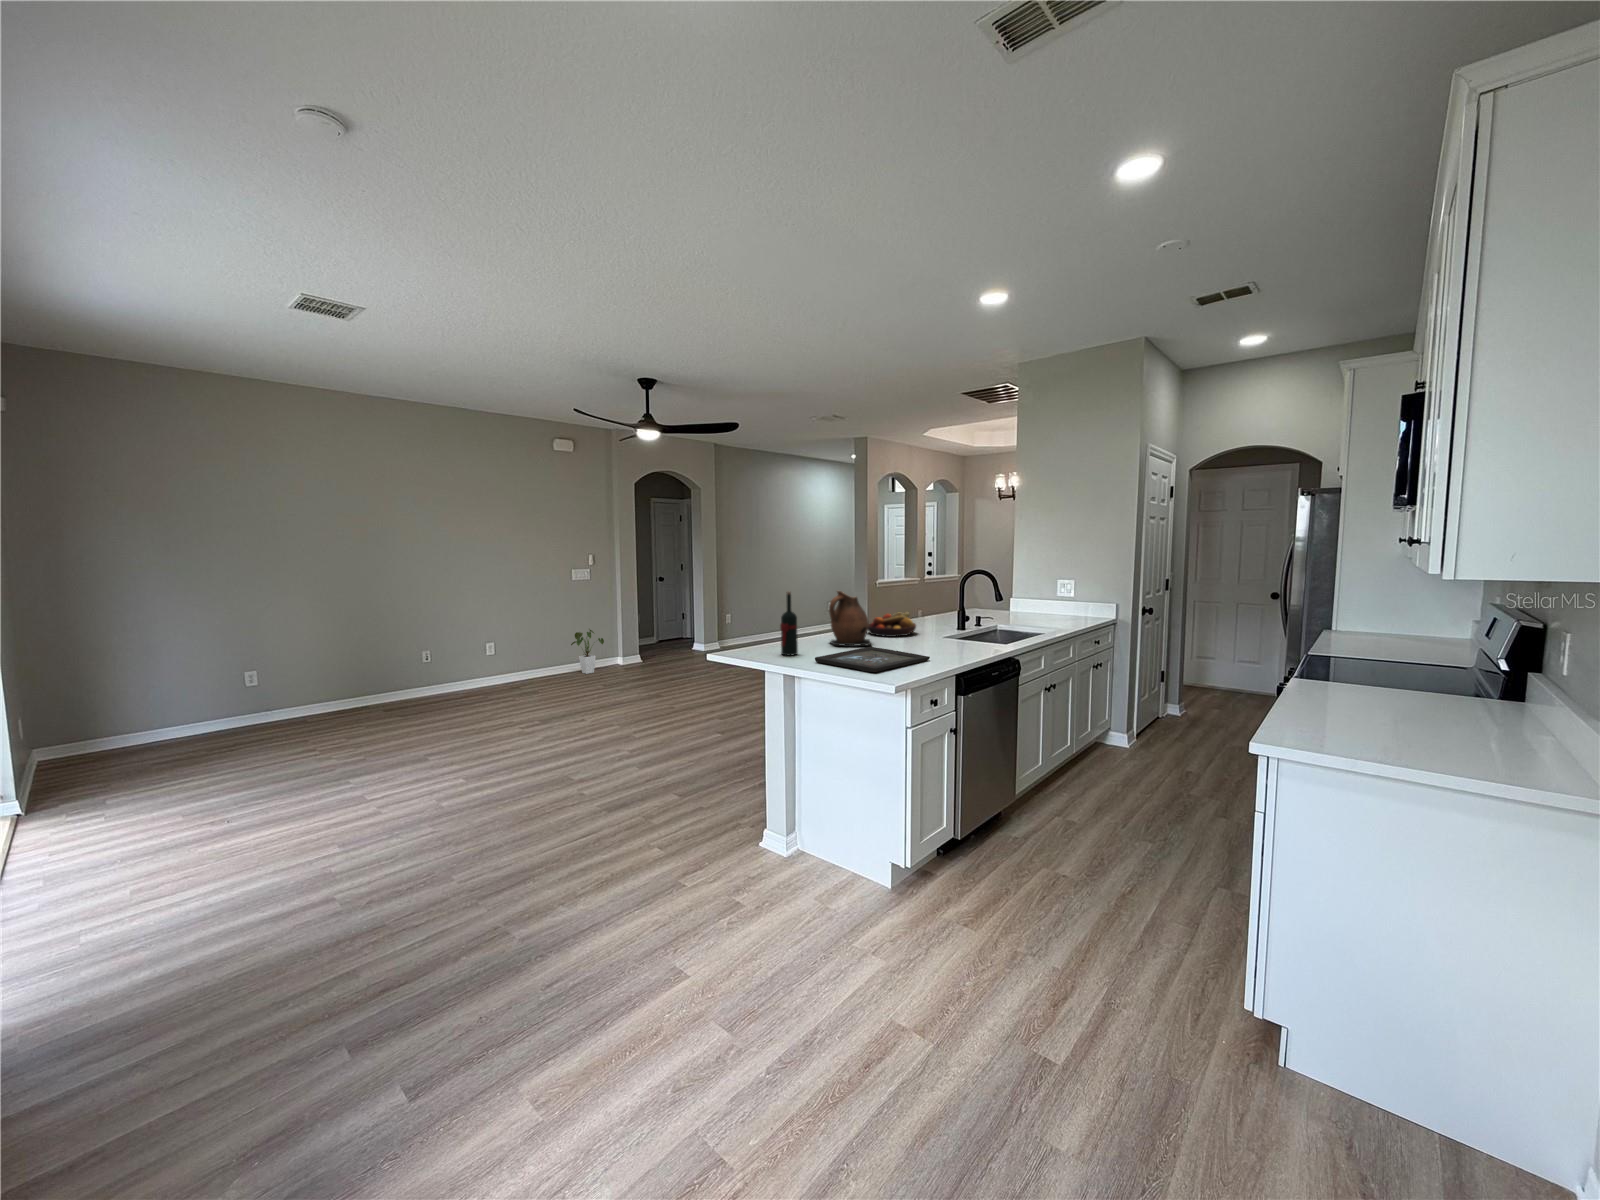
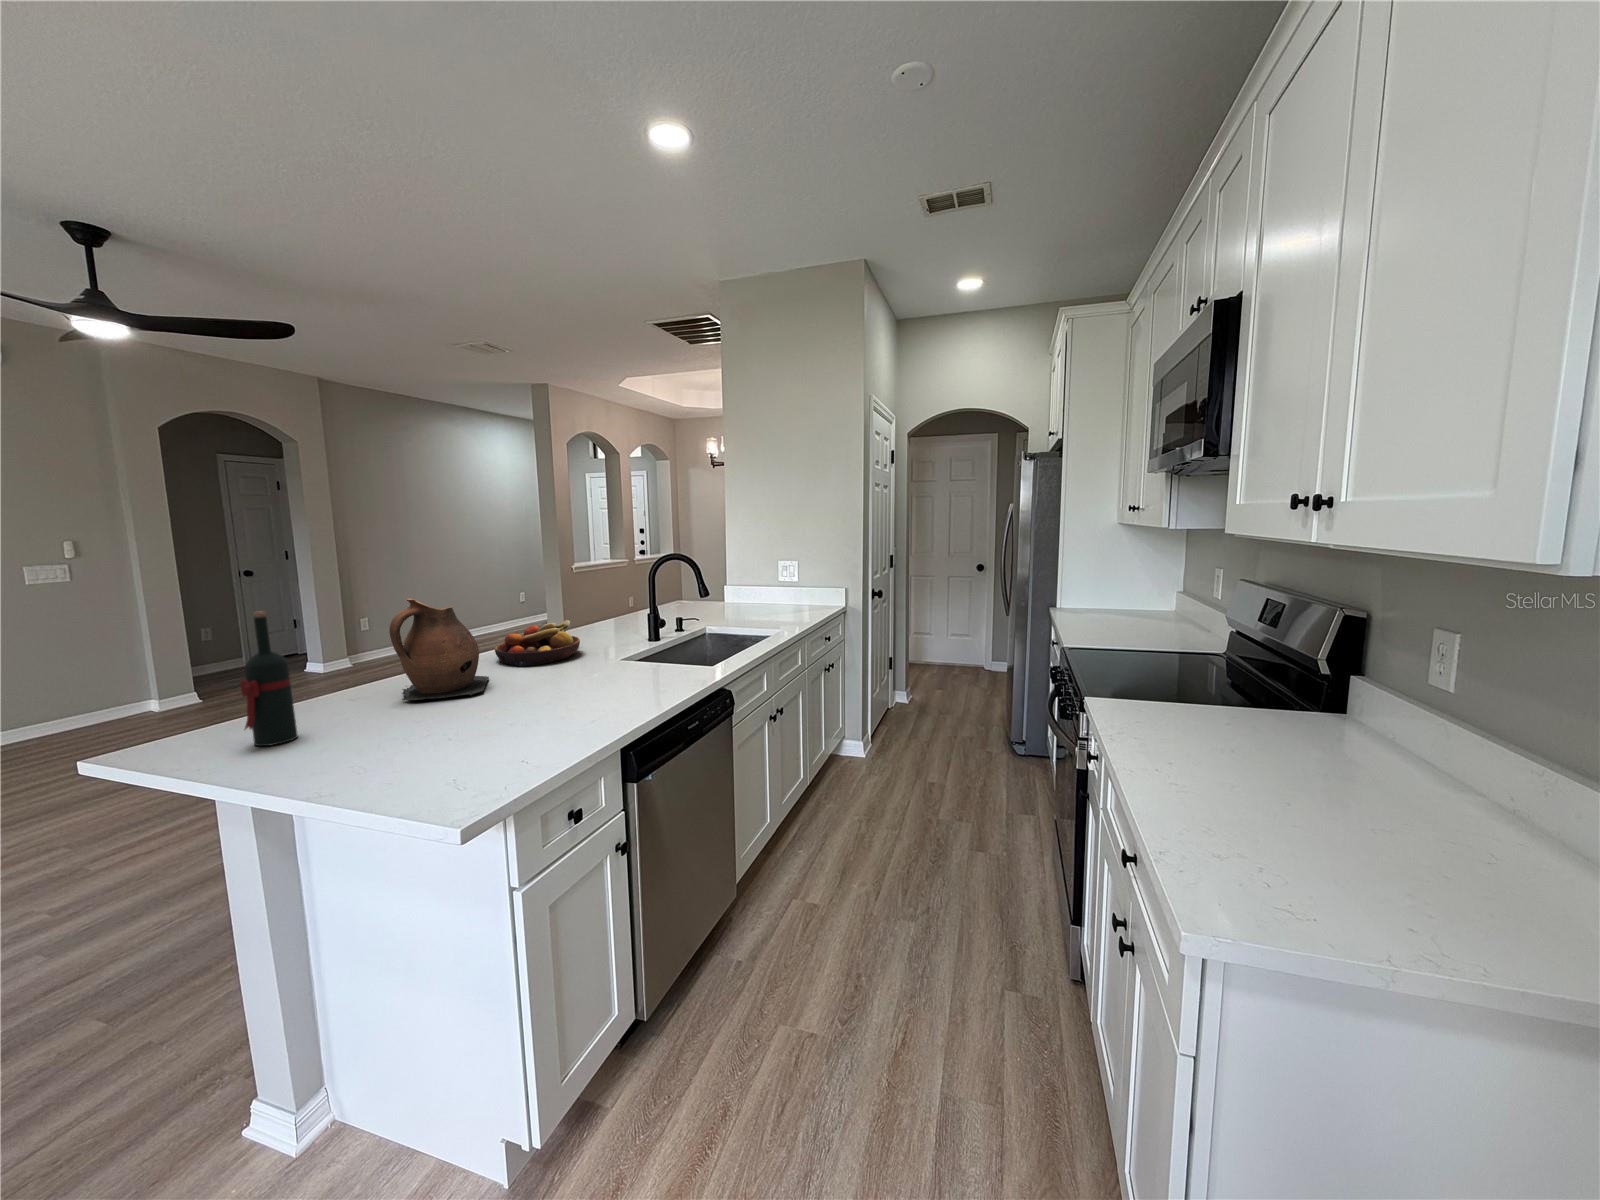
house plant: present [571,629,604,674] -> none [23,659,99,735]
tray: present [815,647,930,672] -> none [311,701,574,786]

